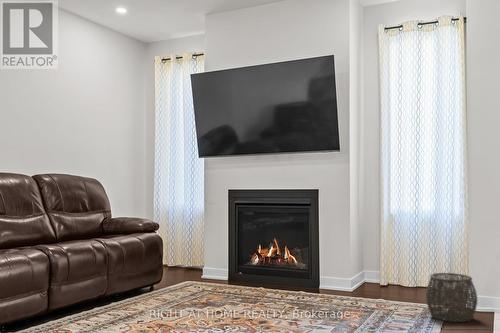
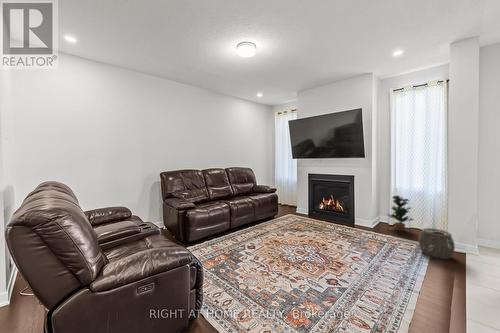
potted plant: none [376,225,420,292] -> present [388,196,413,231]

